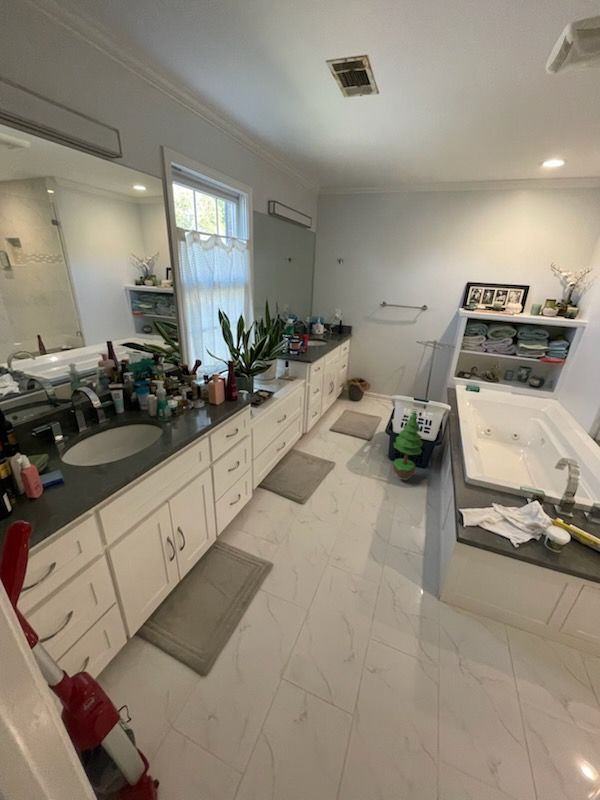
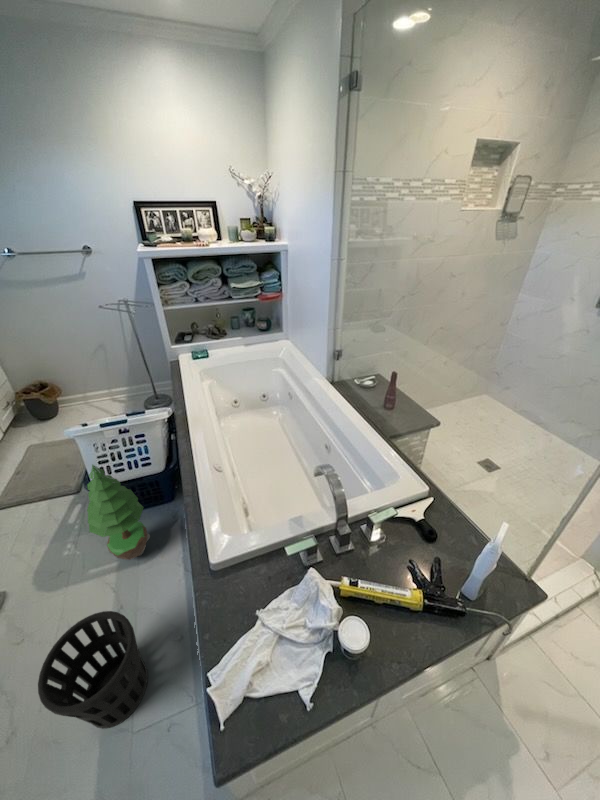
wastebasket: none [374,474,417,534] -> present [38,611,148,729]

